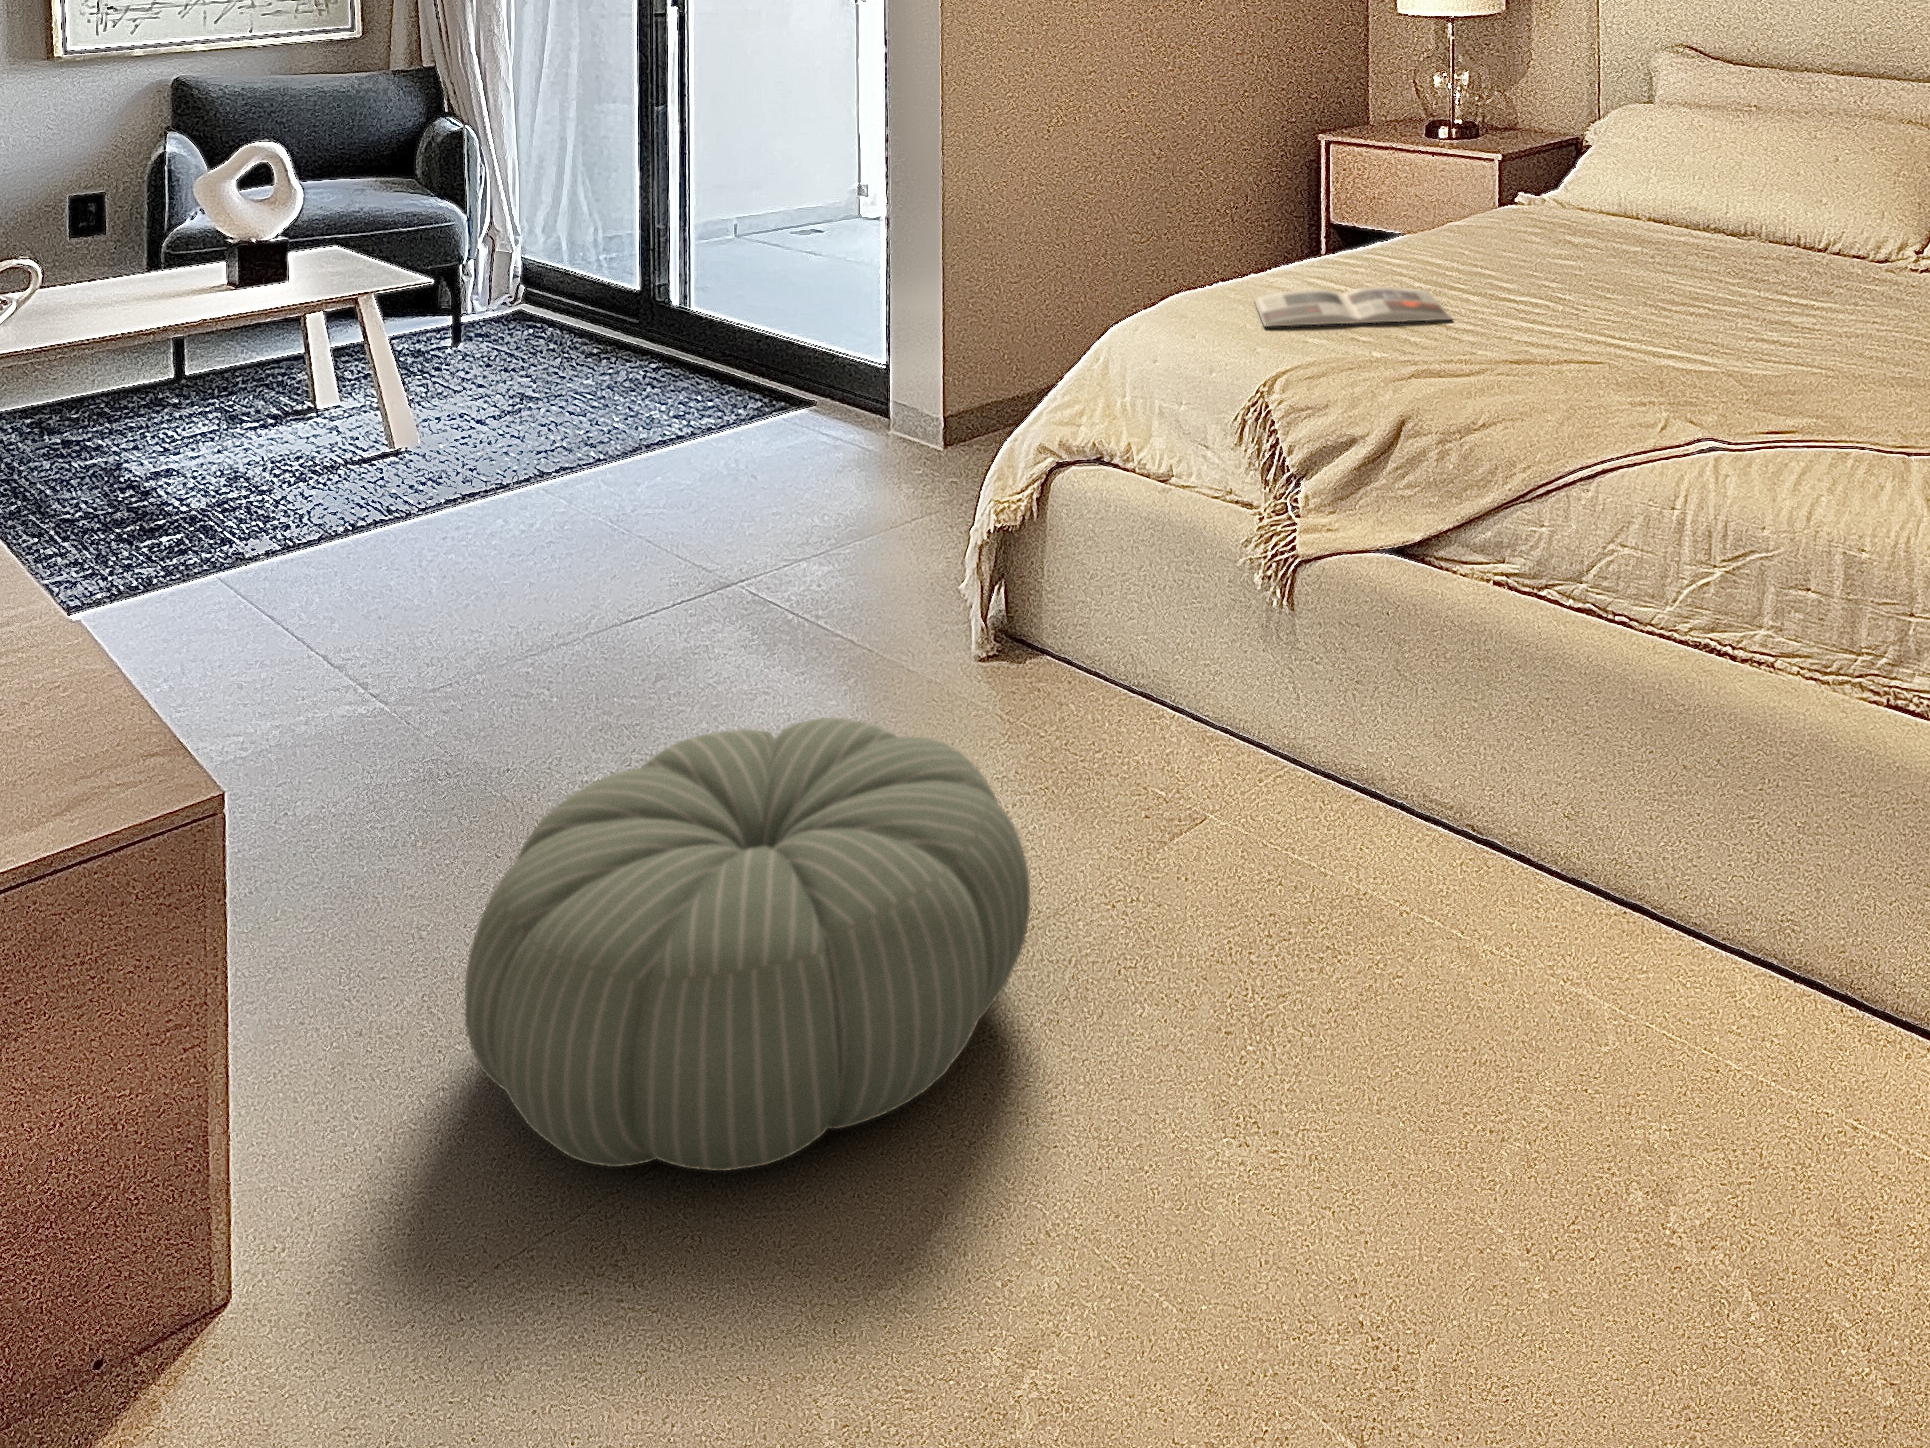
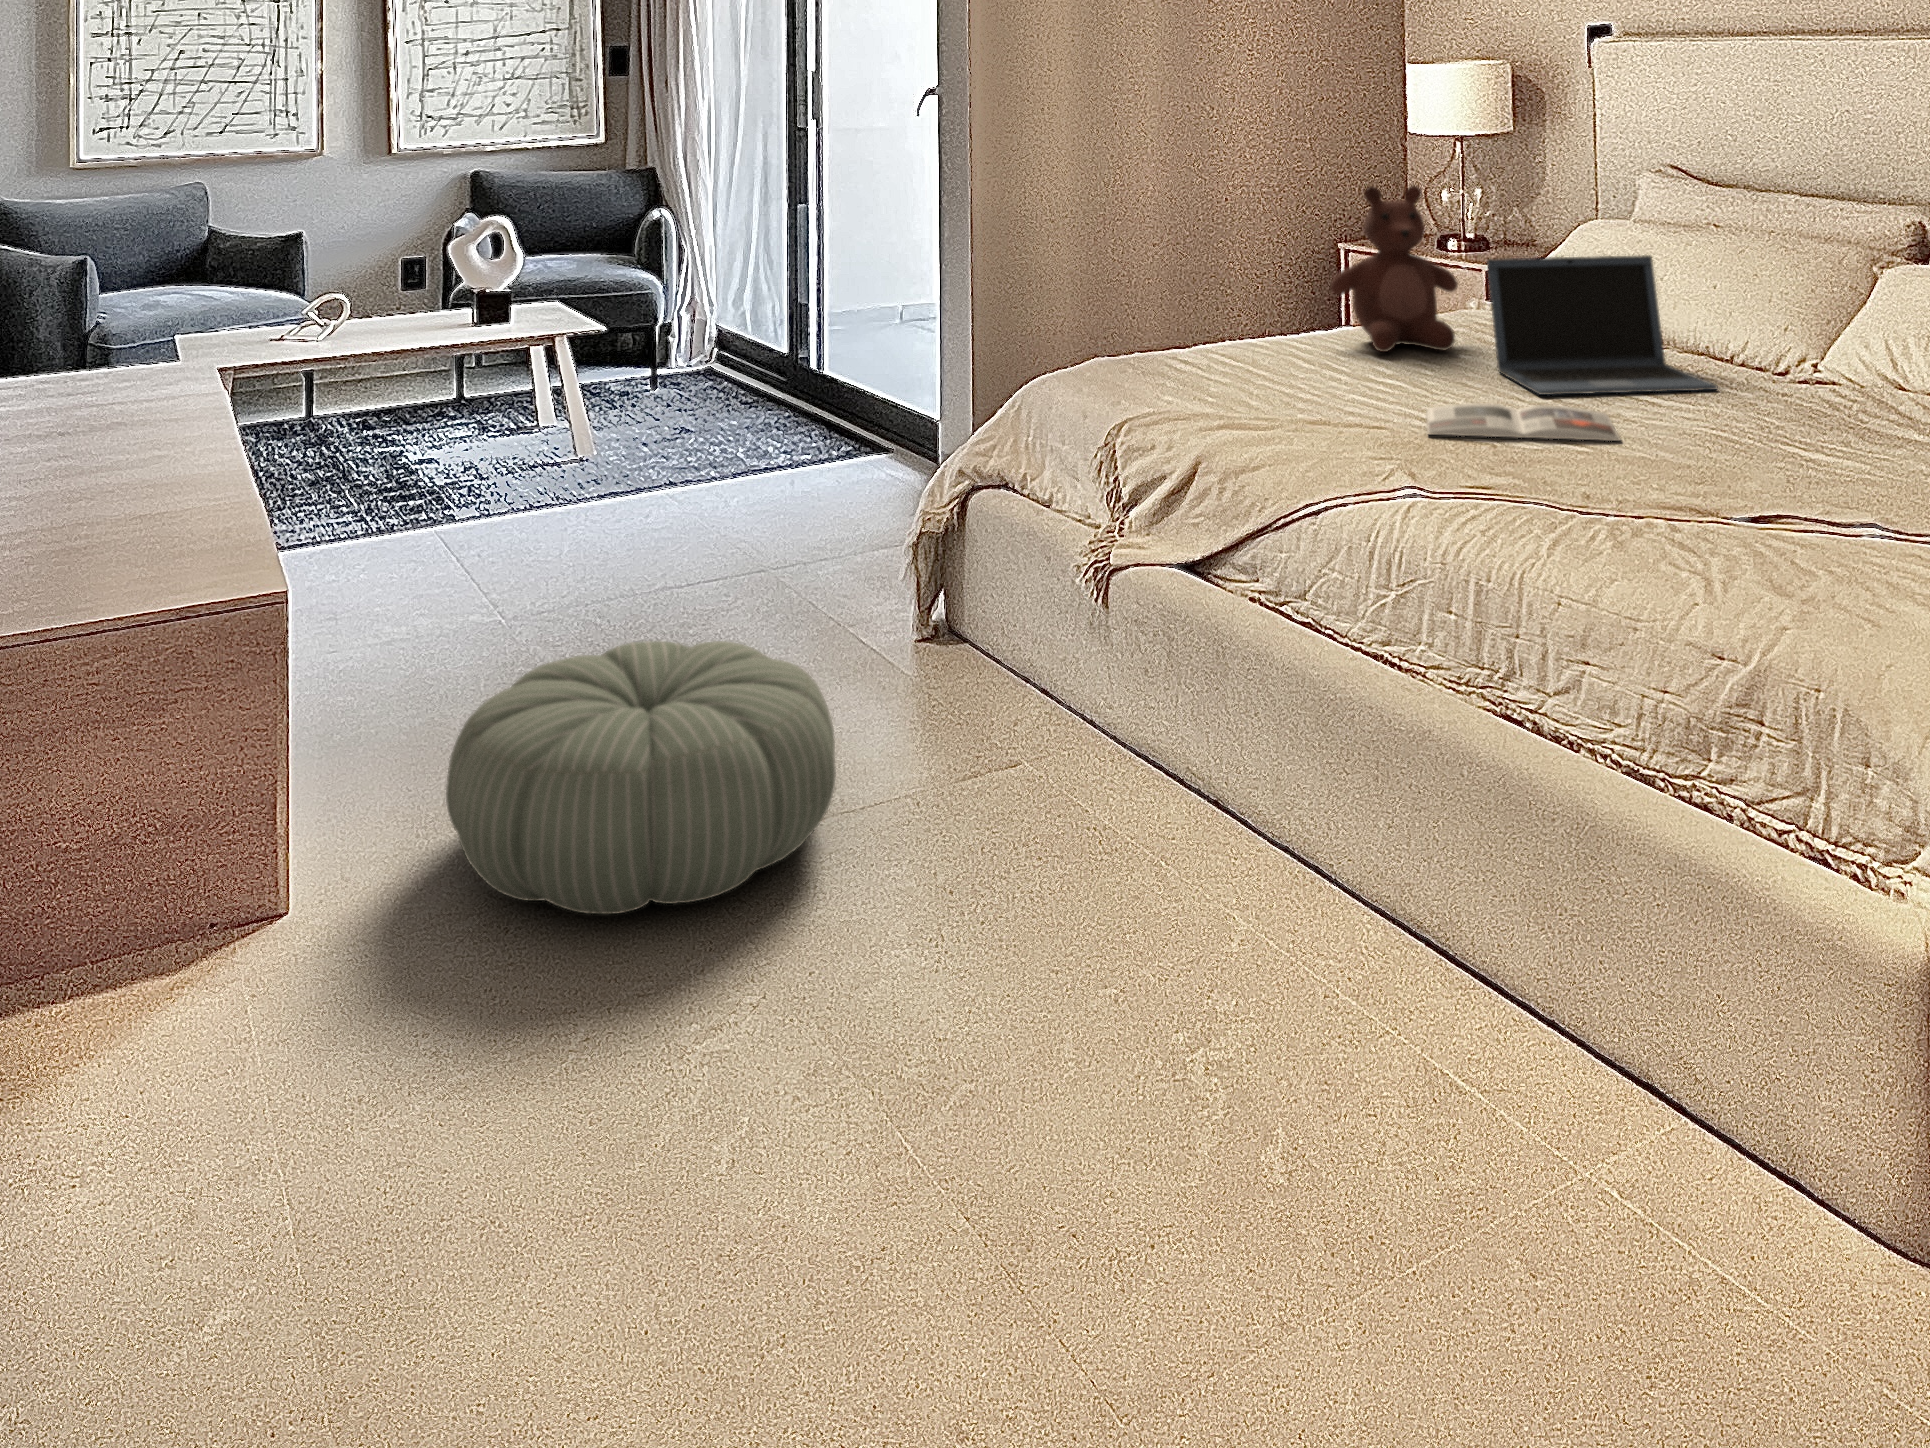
teddy bear: none [1421,76,1565,264] -> present [1331,186,1458,352]
laptop: none [1617,146,1875,307] -> present [1487,255,1718,395]
magazine: present [1254,287,1452,326] -> present [1426,403,1620,441]

